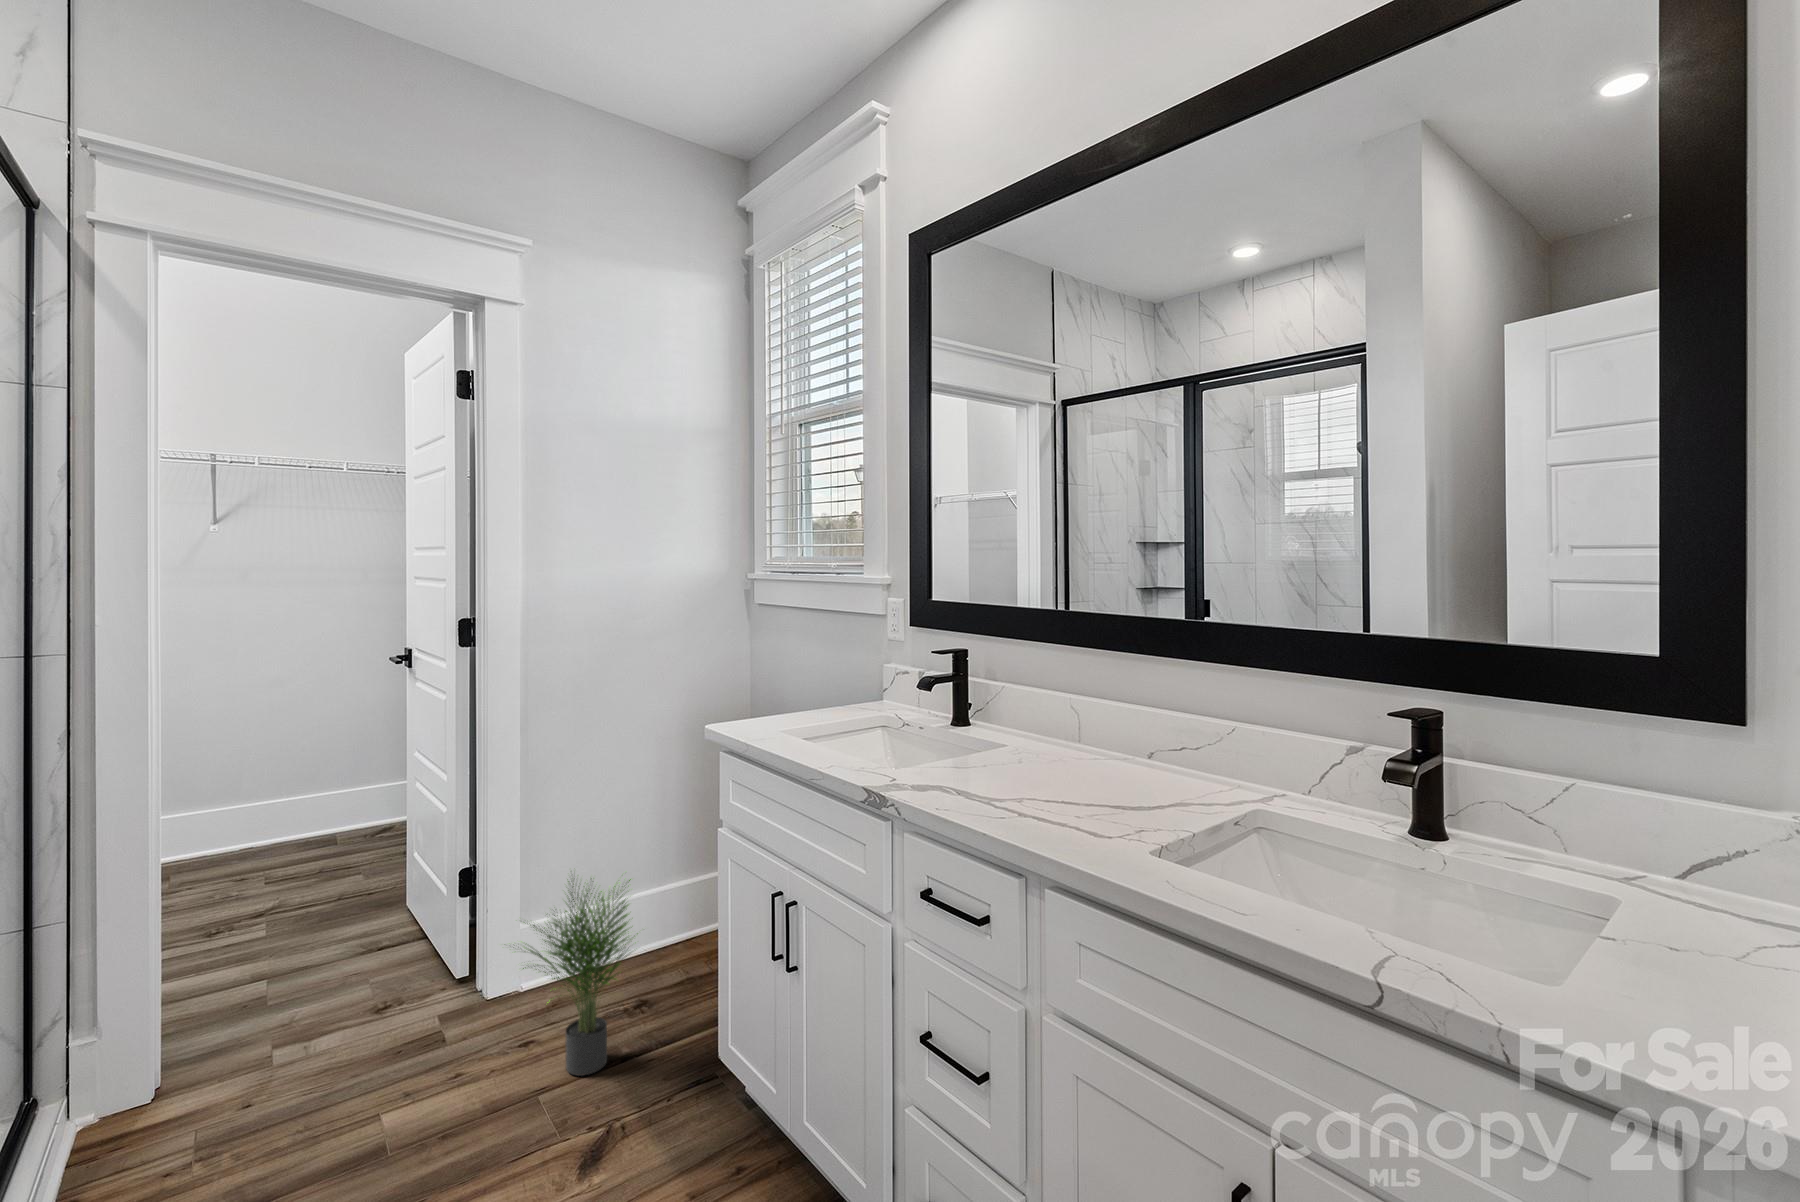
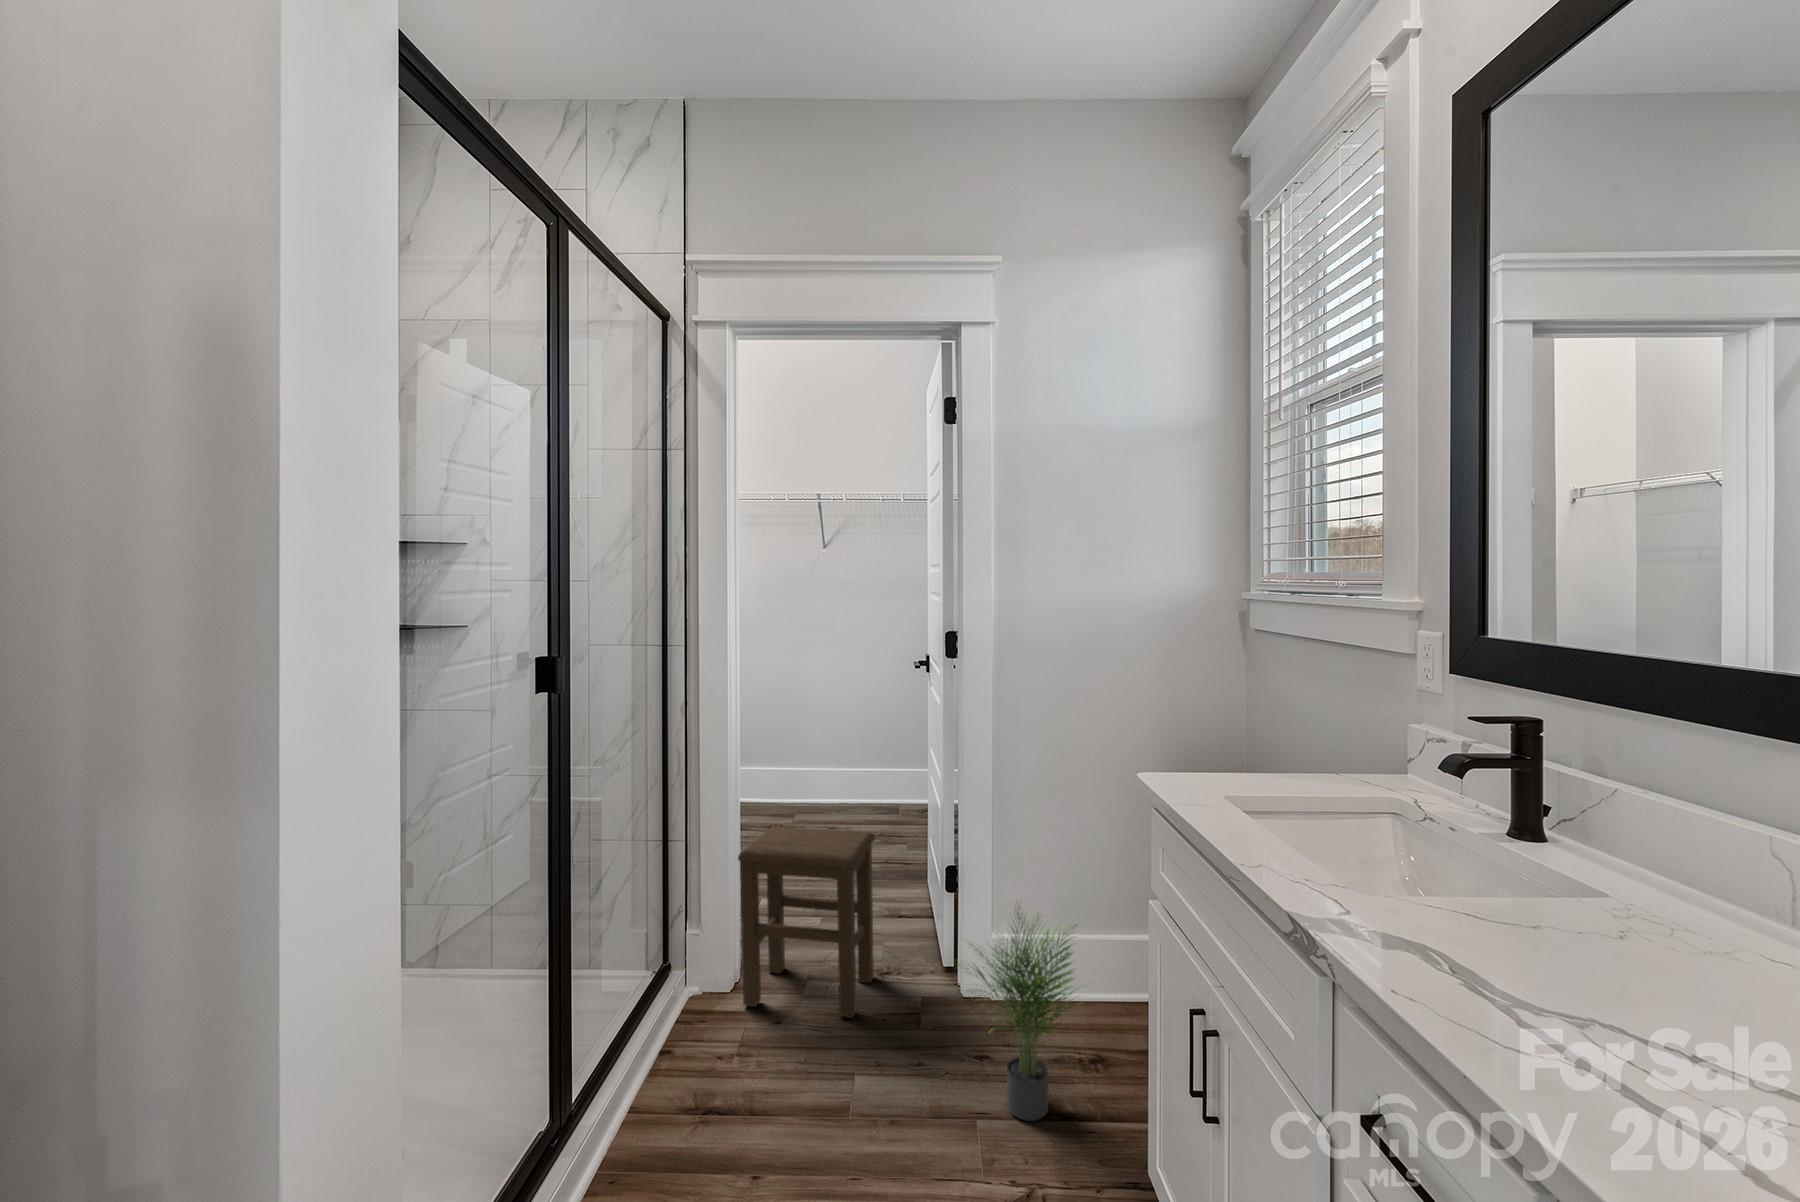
stool: none [178,849,370,1094] -> present [738,826,875,1018]

